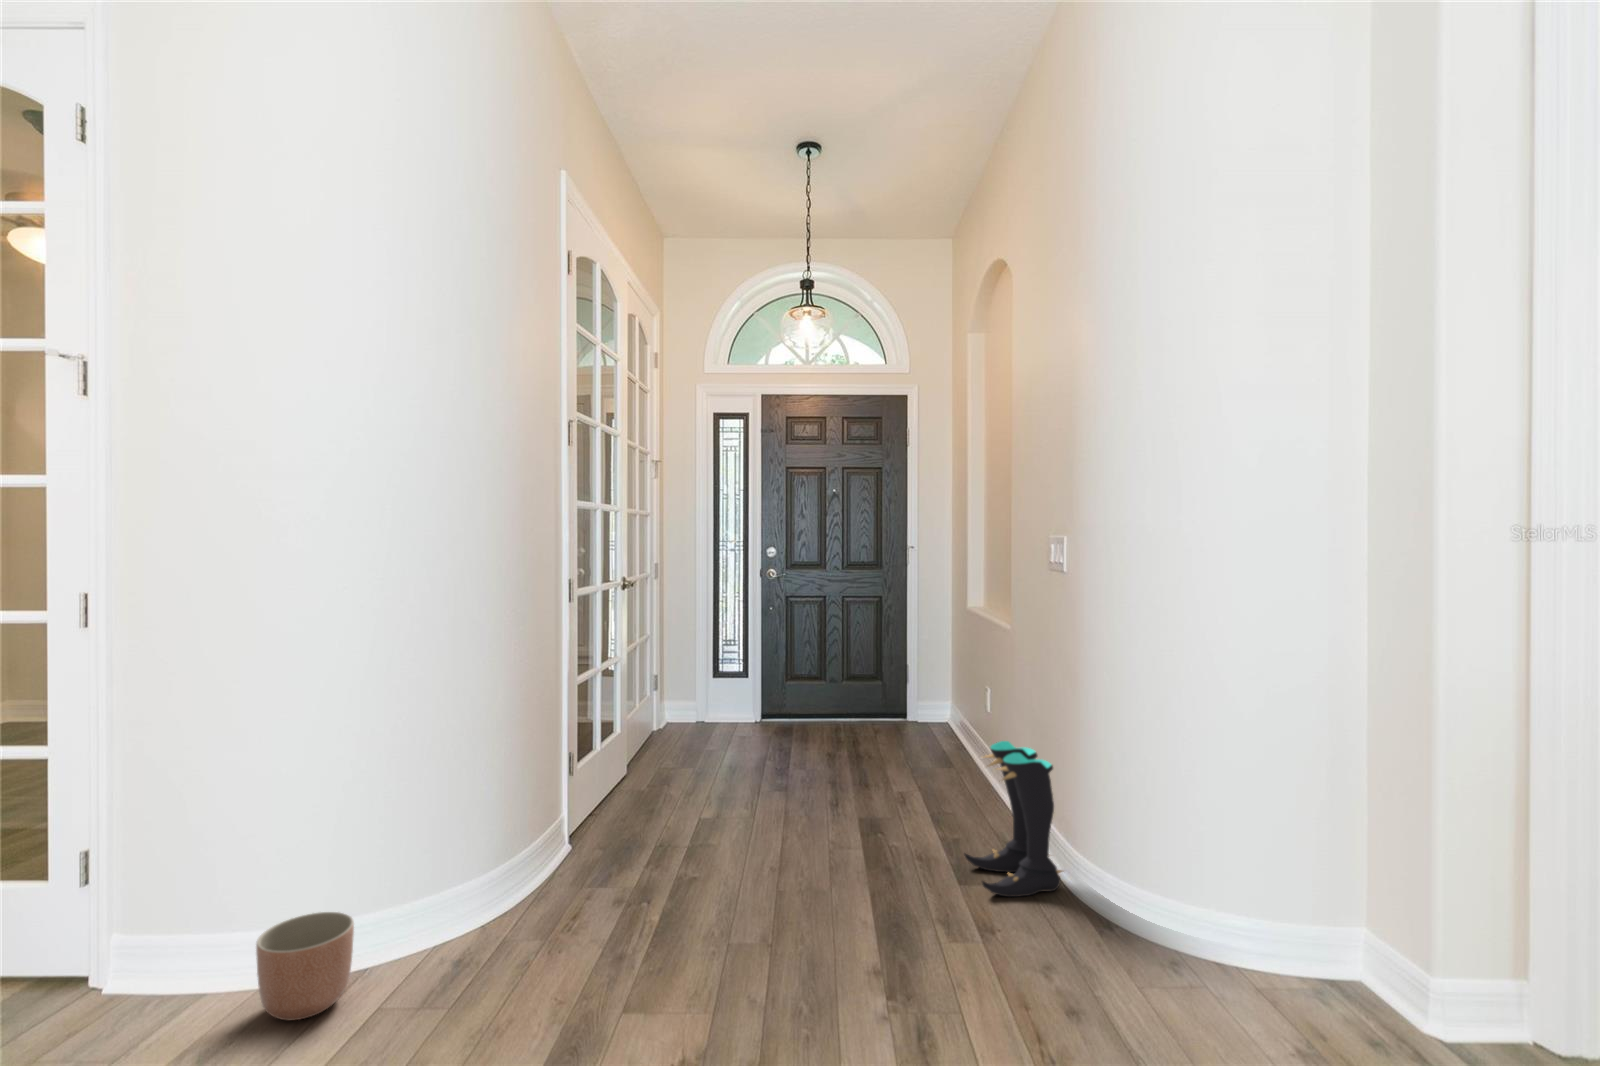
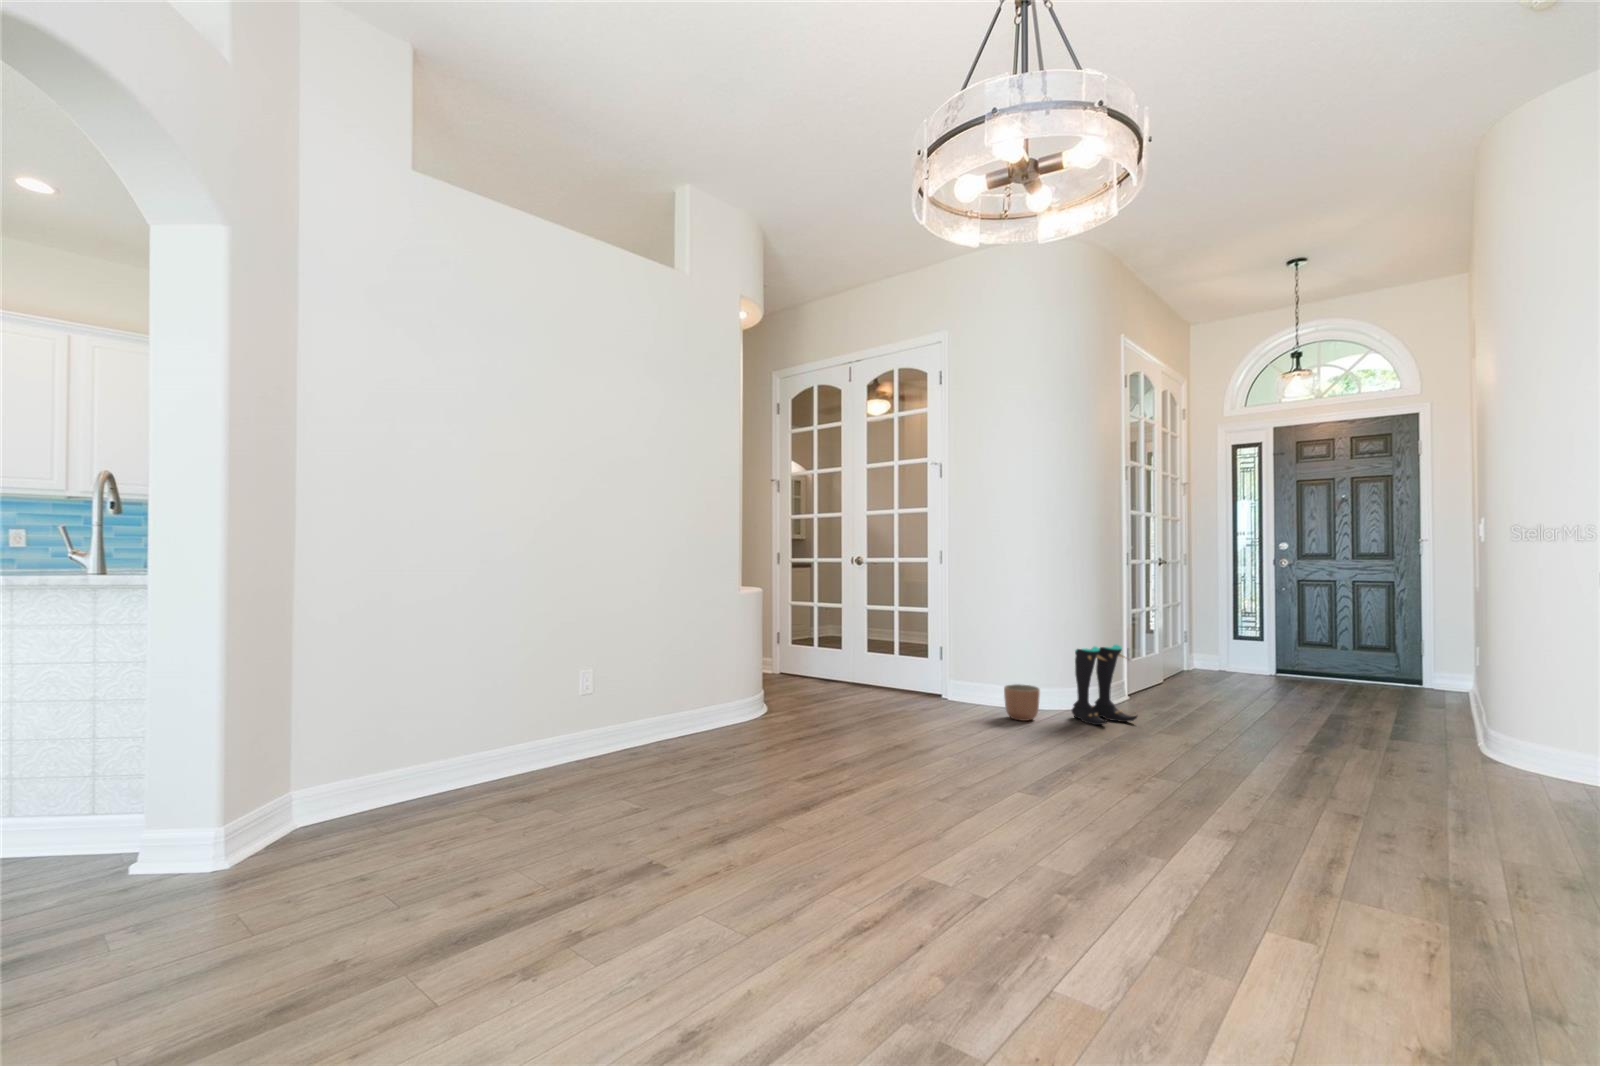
boots: present [964,741,1063,897] -> present [1072,645,1137,725]

